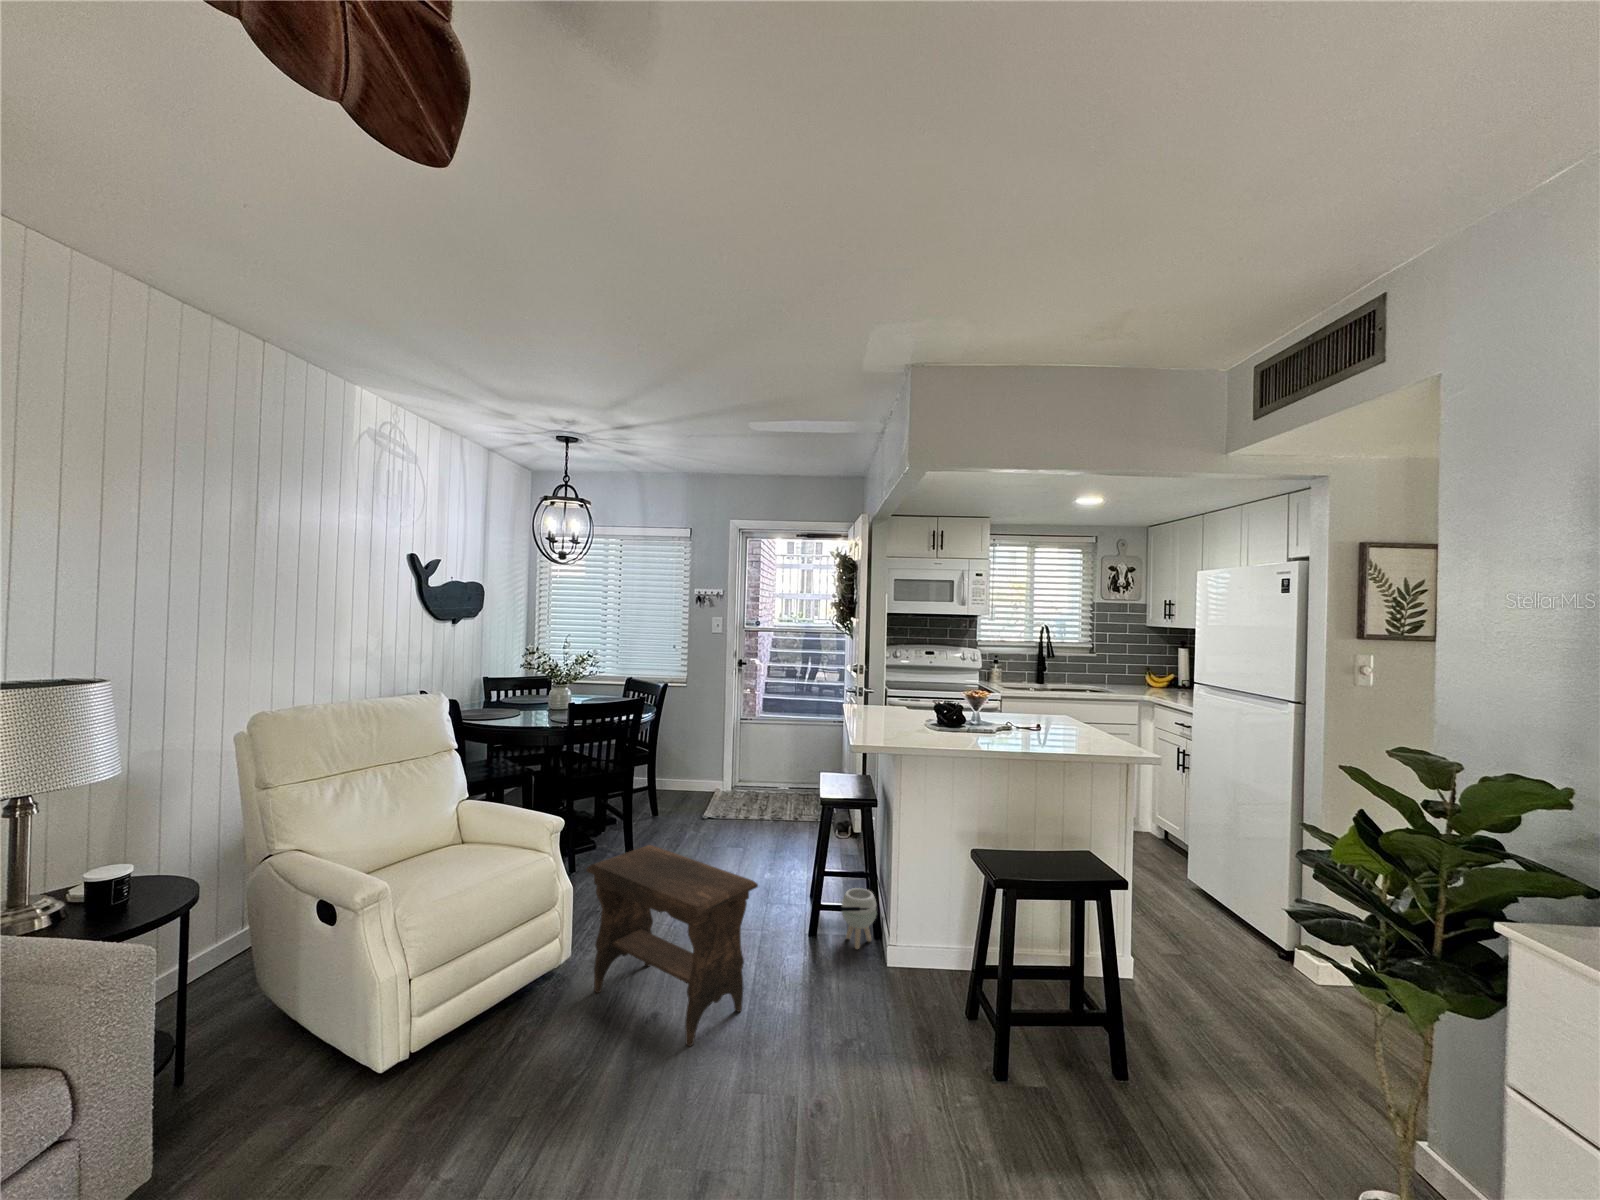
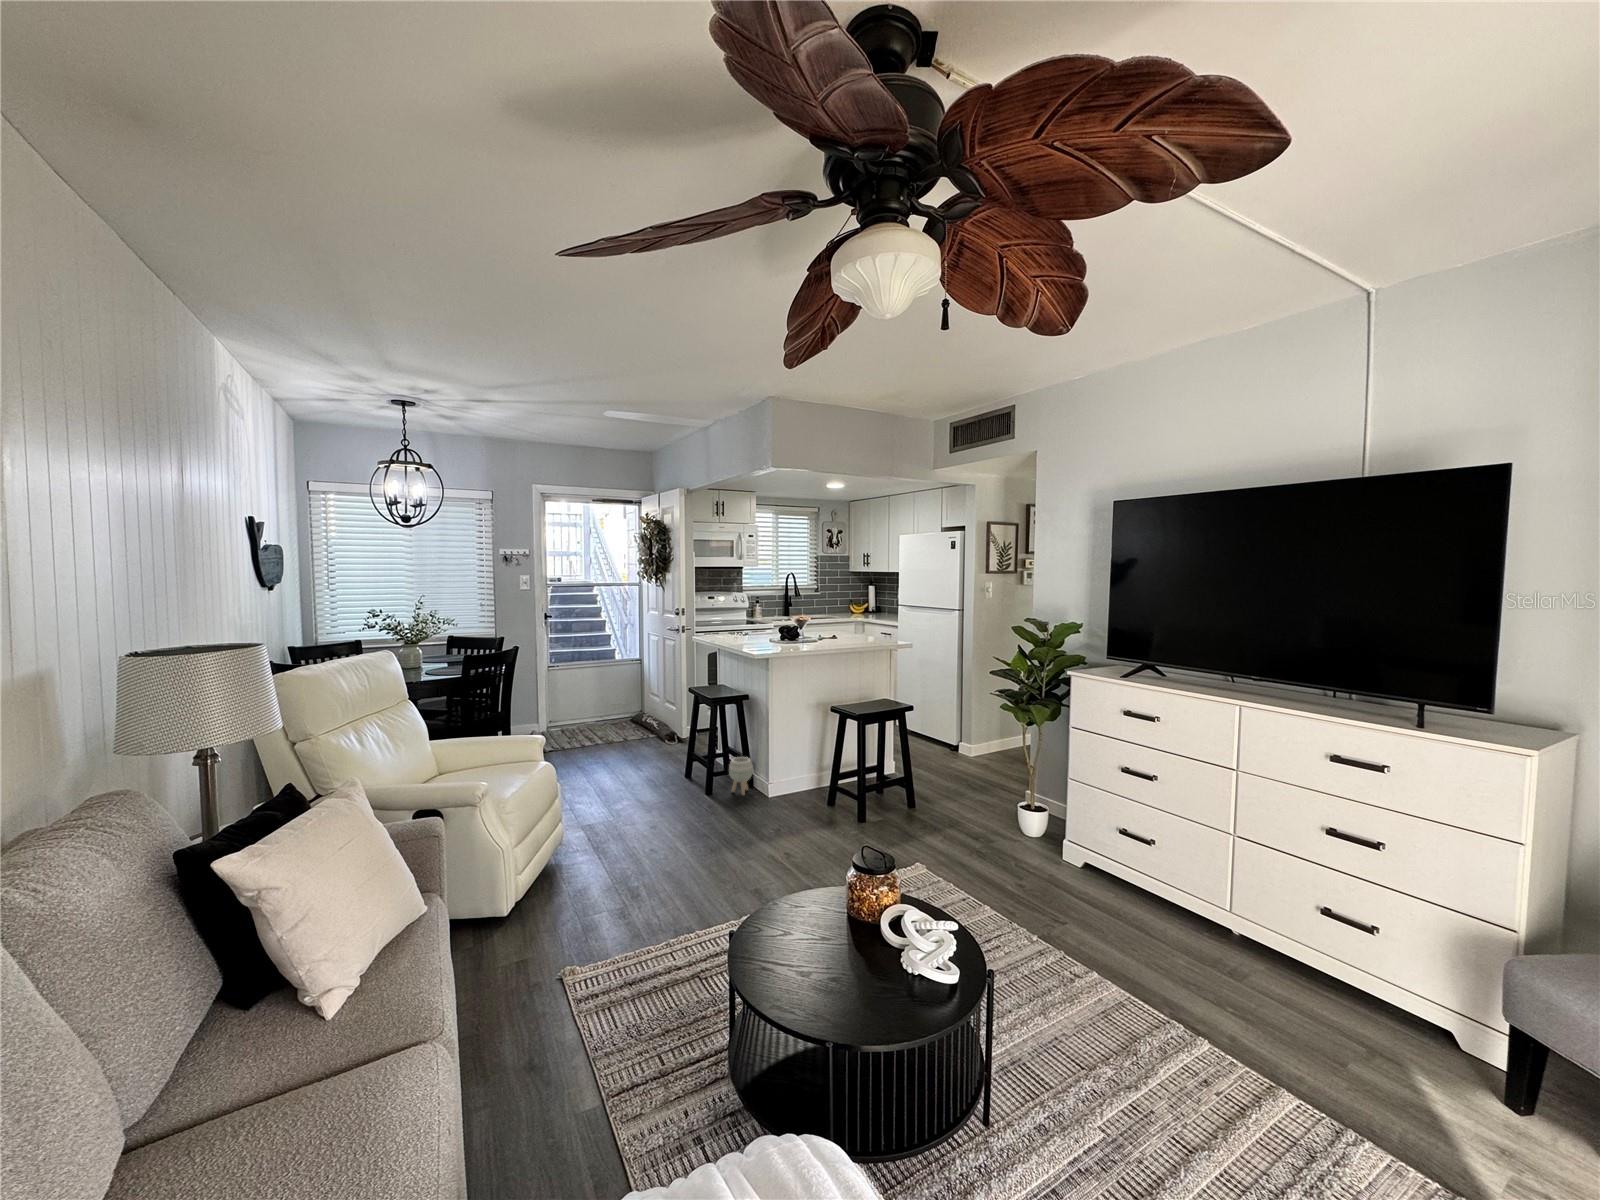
footstool: present [586,845,758,1046] -> none [584,748,714,861]

